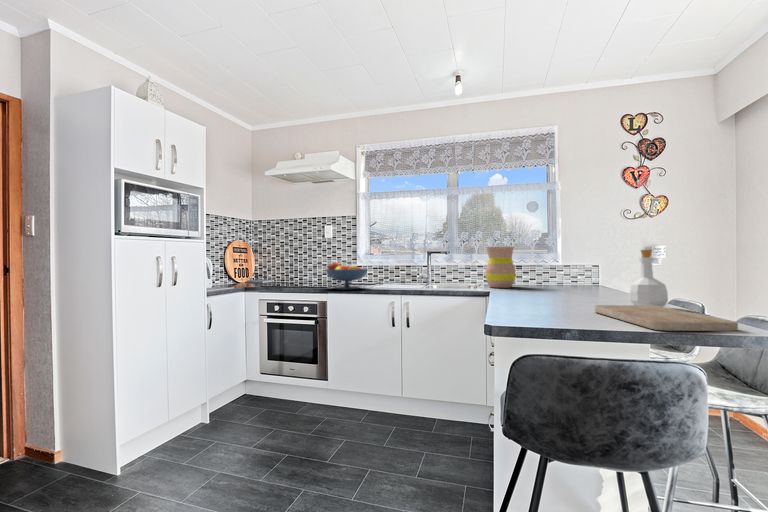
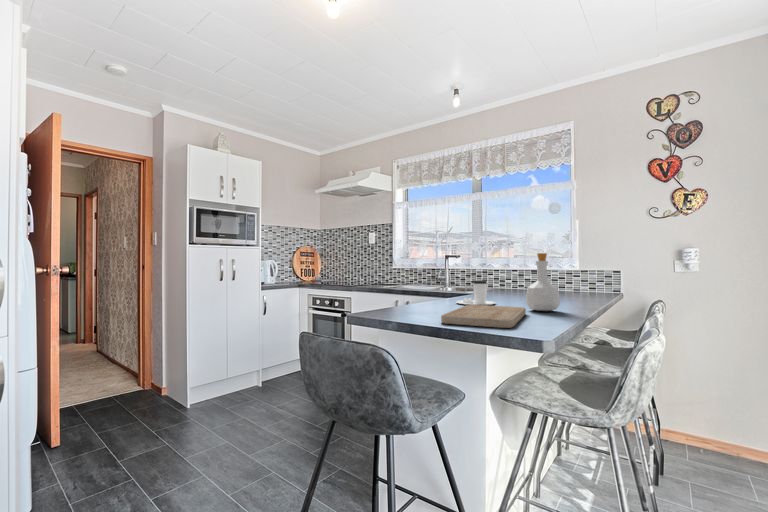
vase: present [485,247,516,288] -> none [488,251,519,292]
fruit bowl: present [326,262,367,289] -> none [347,265,384,288]
coffee cup: none [531,278,576,305] -> present [457,280,495,305]

